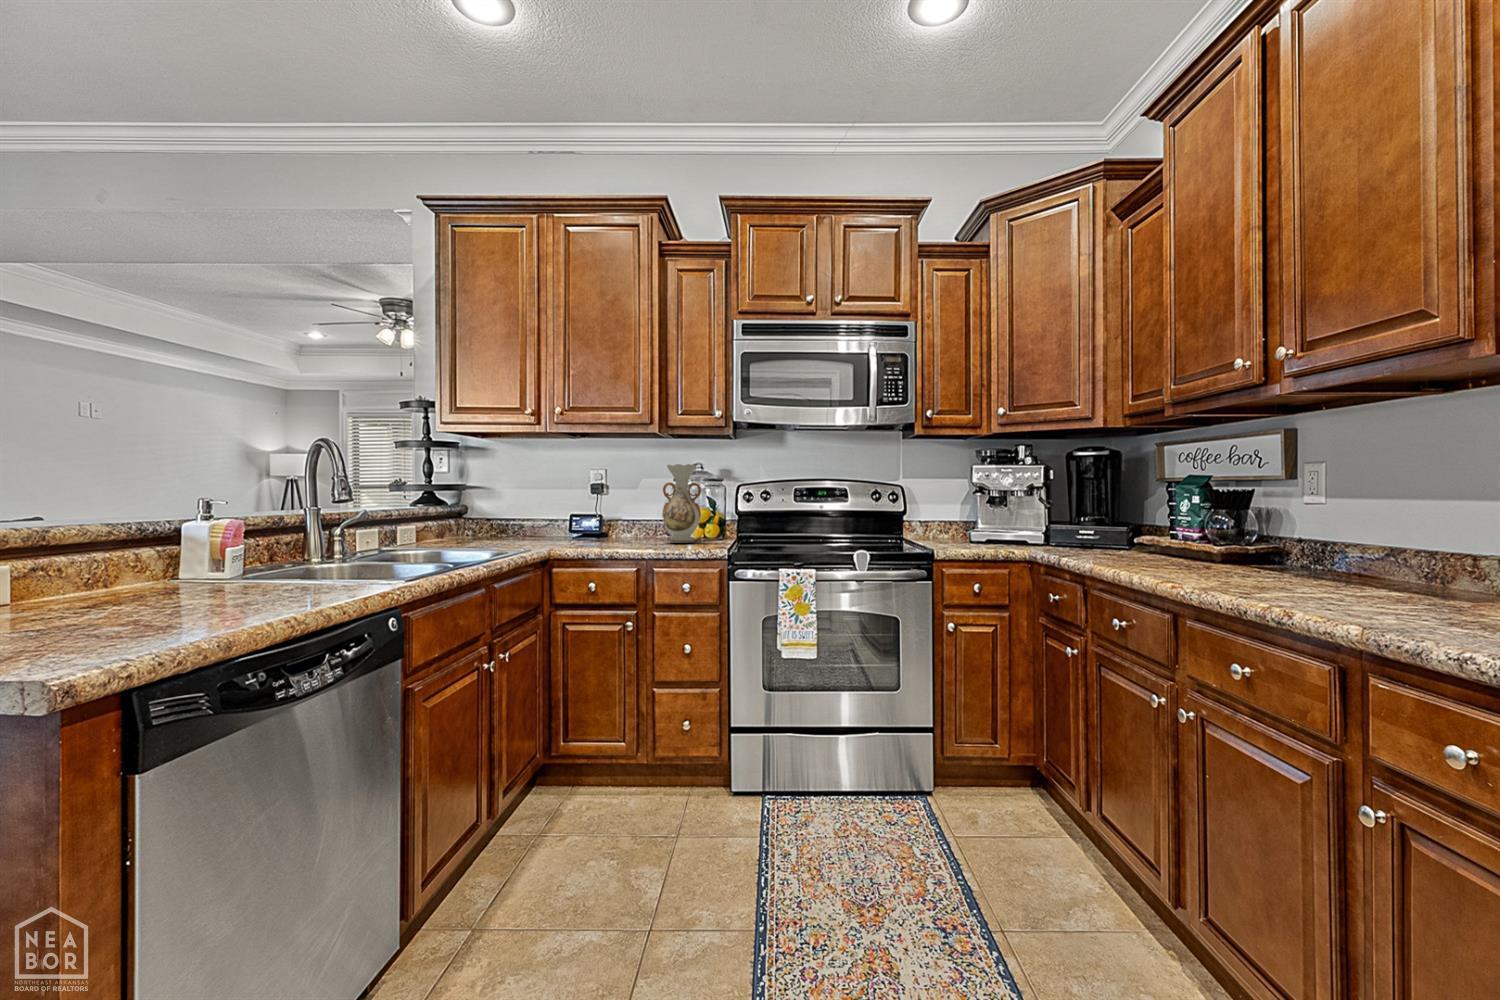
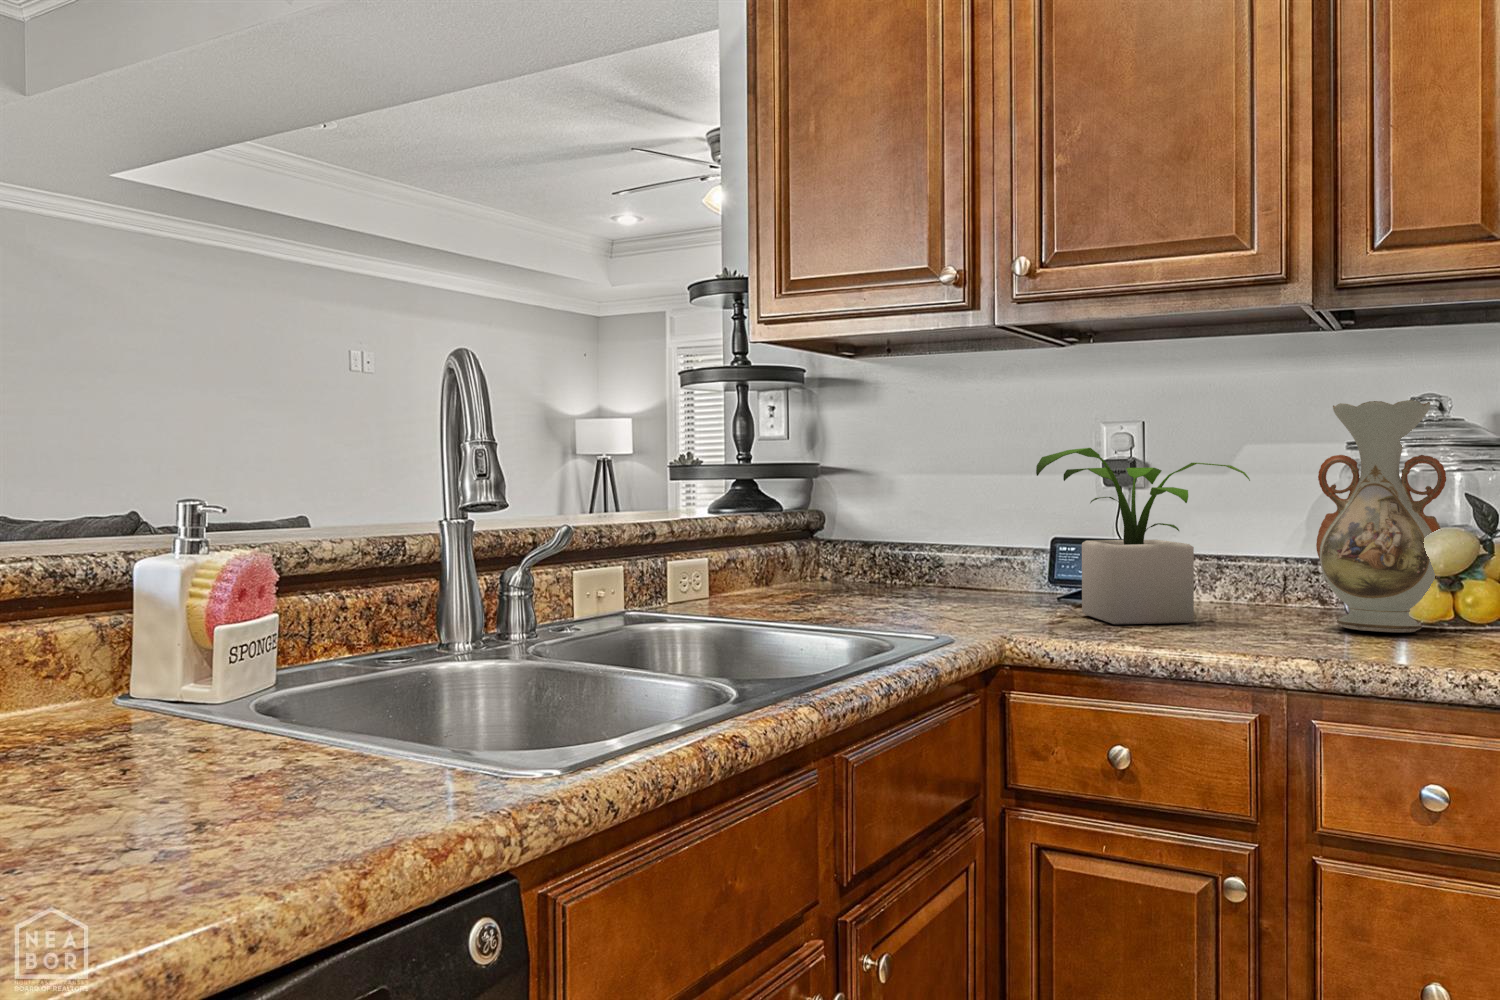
potted plant: none [563,479,641,545] -> present [1036,448,1250,624]

